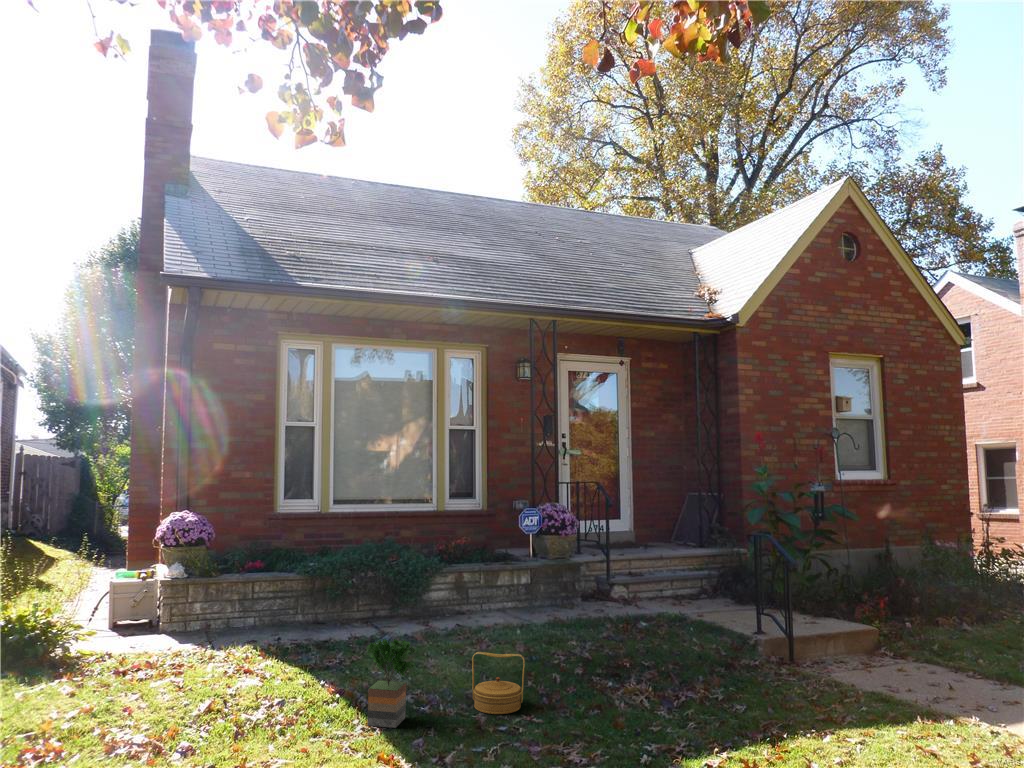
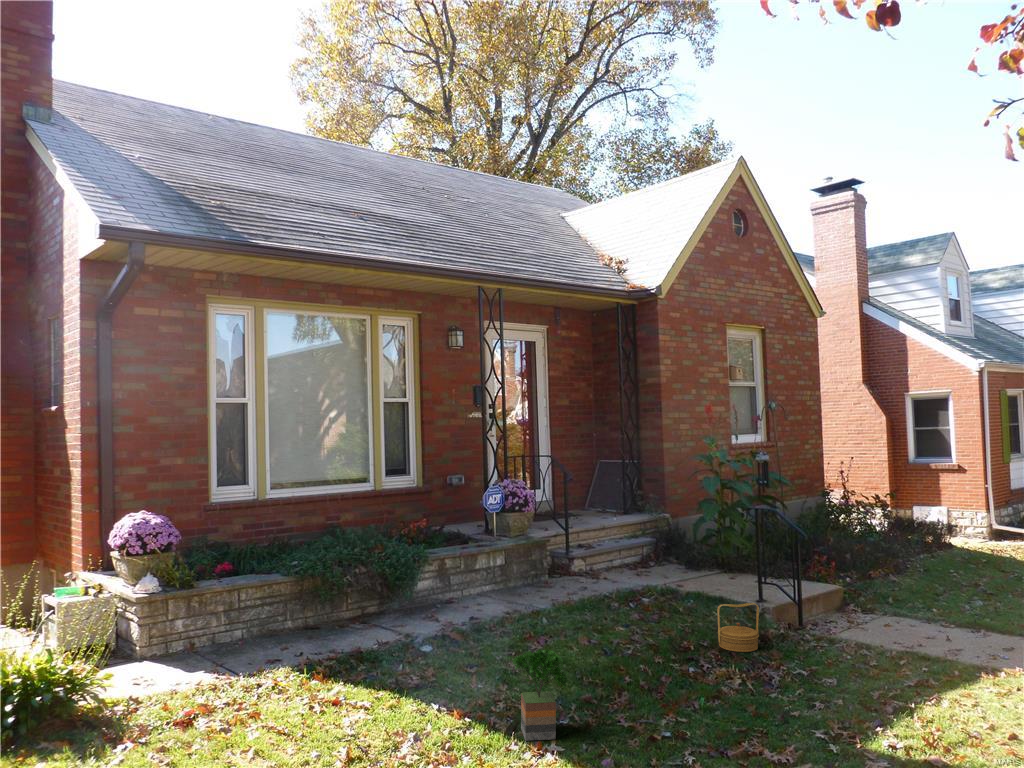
basket: present [472,652,525,714] -> present [717,603,759,652]

